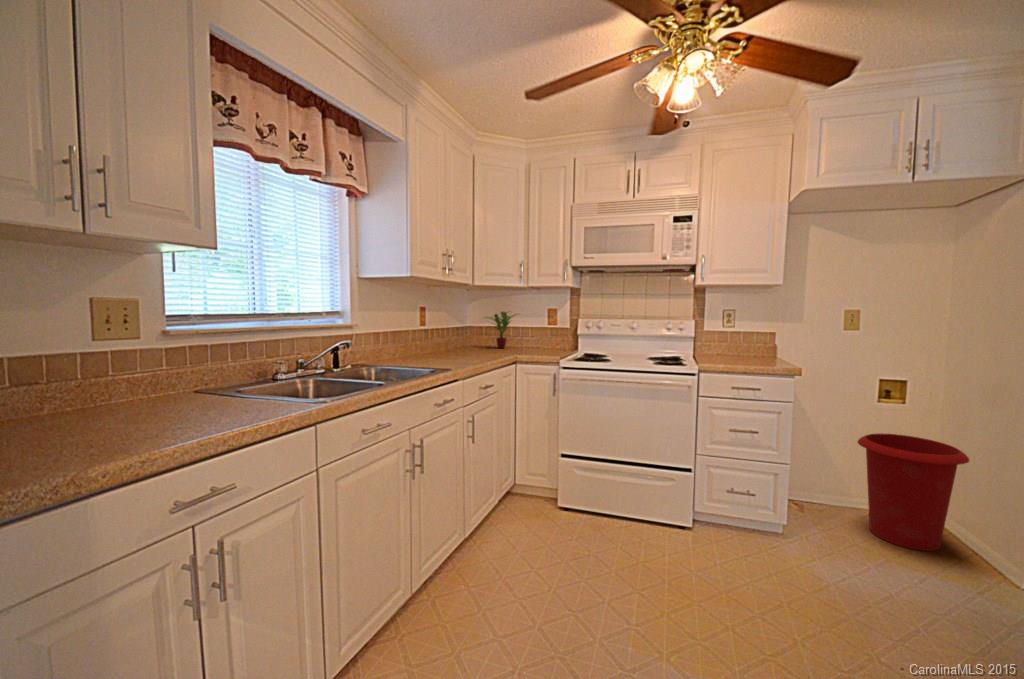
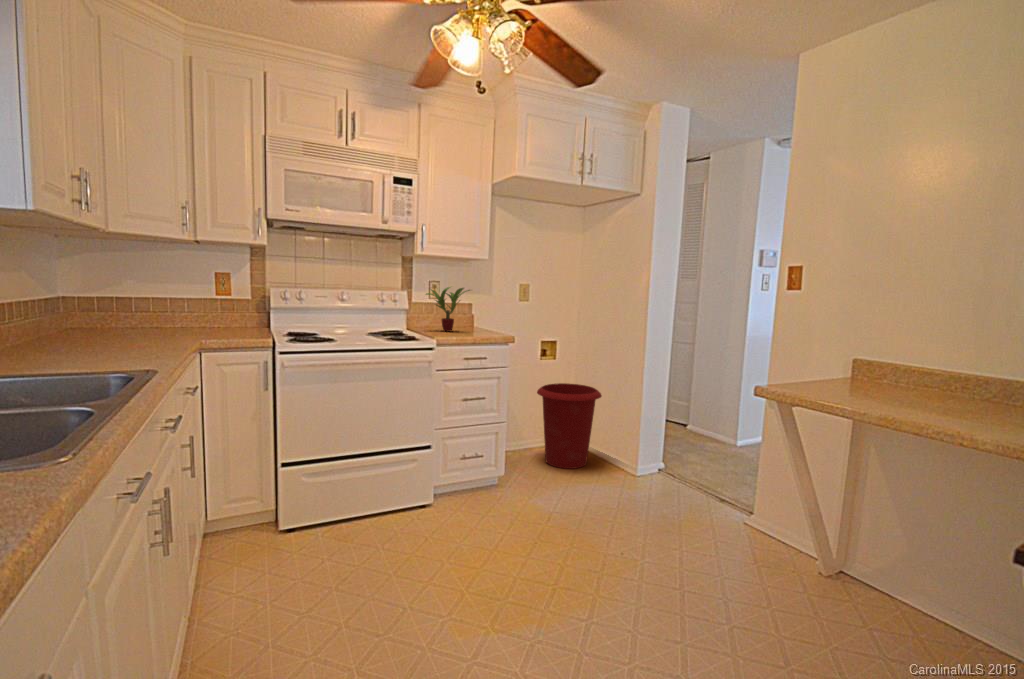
potted plant: present [486,312,514,348] -> present [426,287,470,331]

